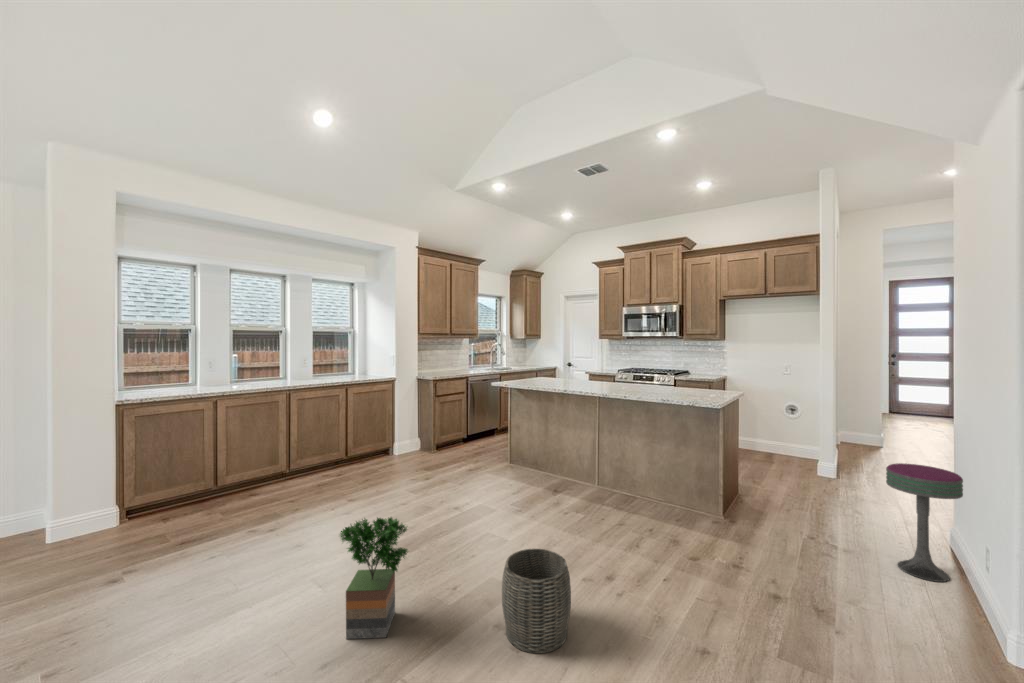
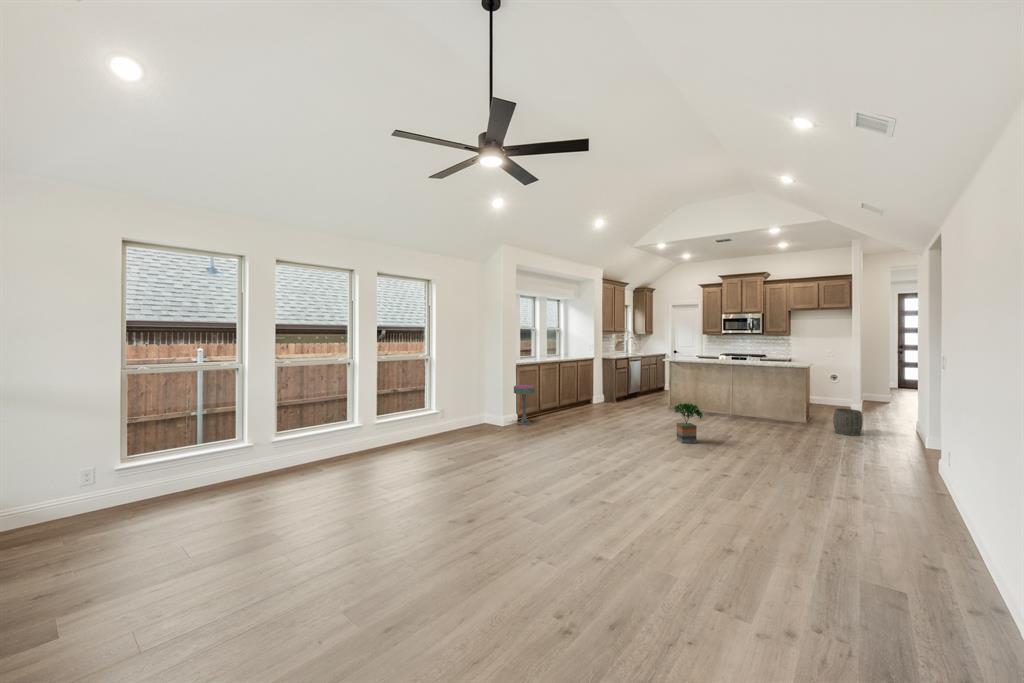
bar stool: present [886,463,963,582] -> present [514,385,534,425]
woven basket: present [502,549,571,654] -> present [833,409,863,436]

